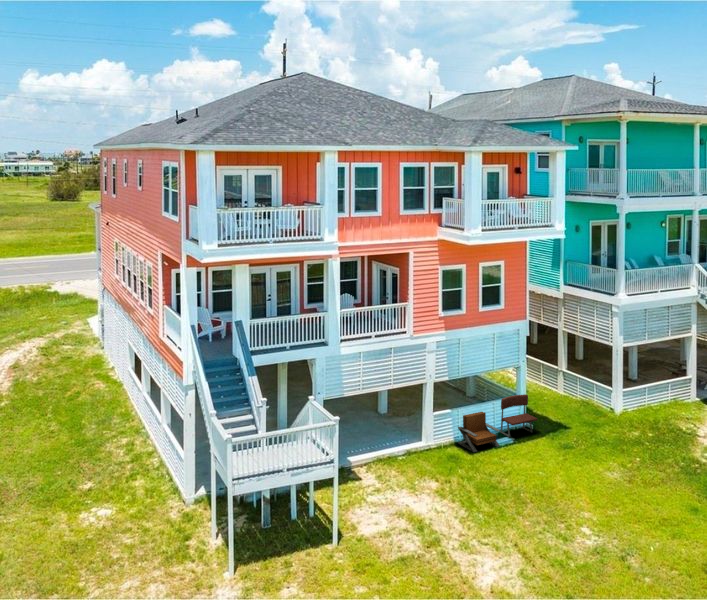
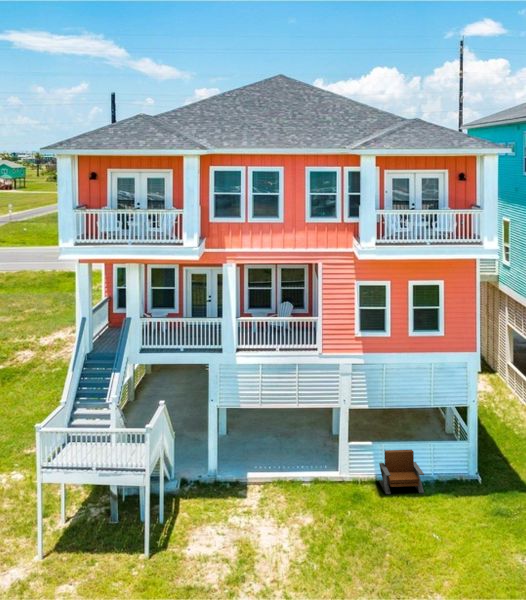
bench: present [500,395,538,437] -> none [440,437,485,486]

